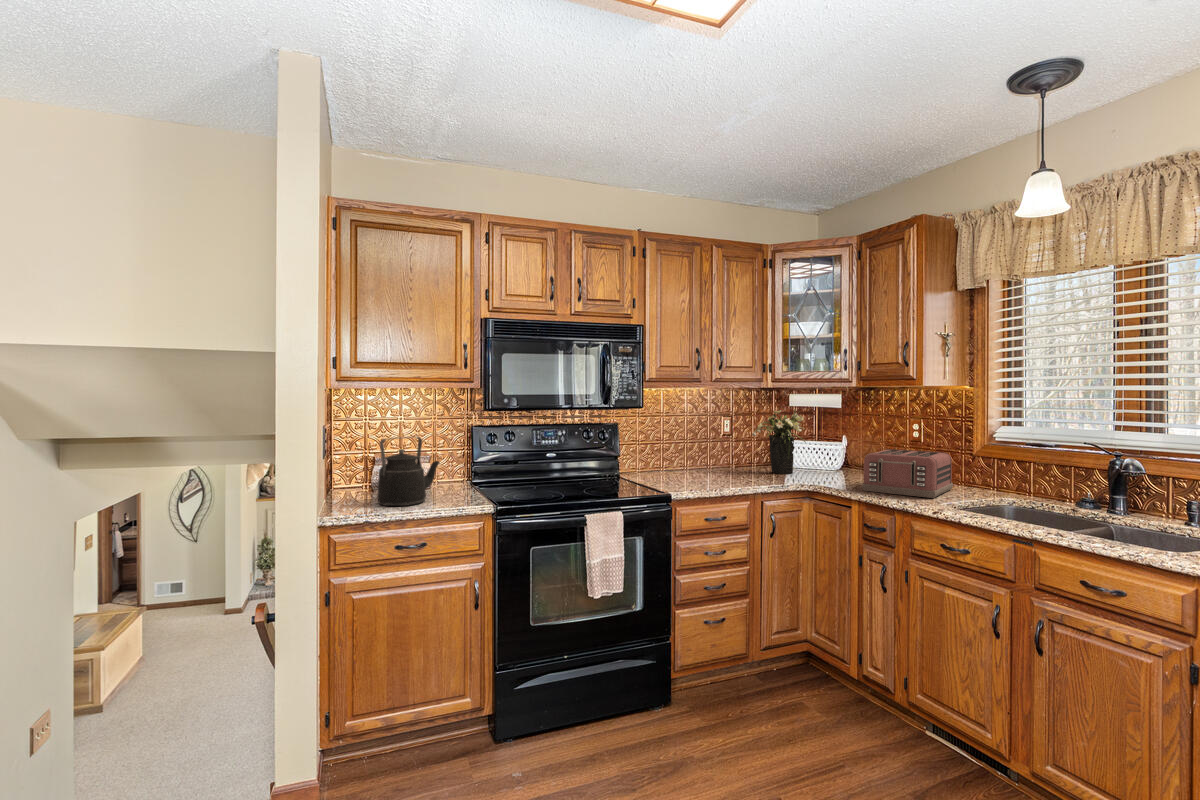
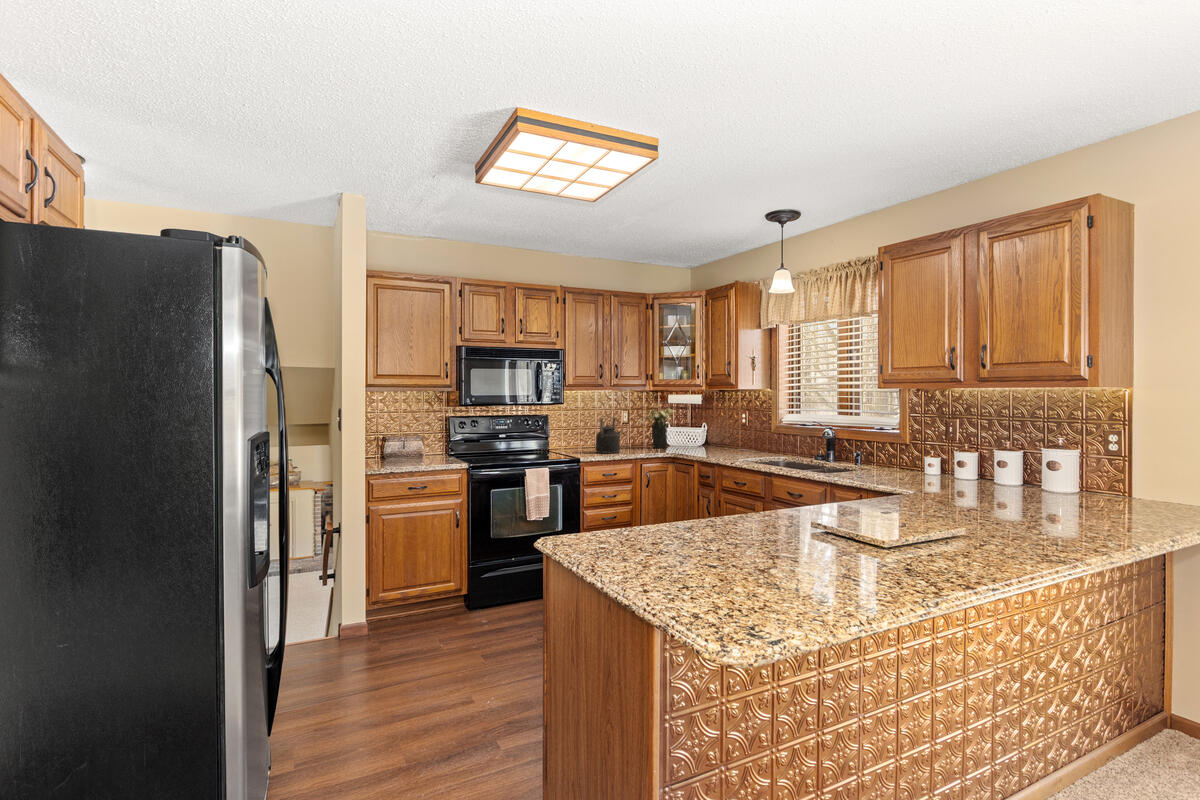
kettle: present [377,437,440,506] -> present [595,417,621,453]
toaster: present [862,449,953,498] -> none [702,430,758,458]

